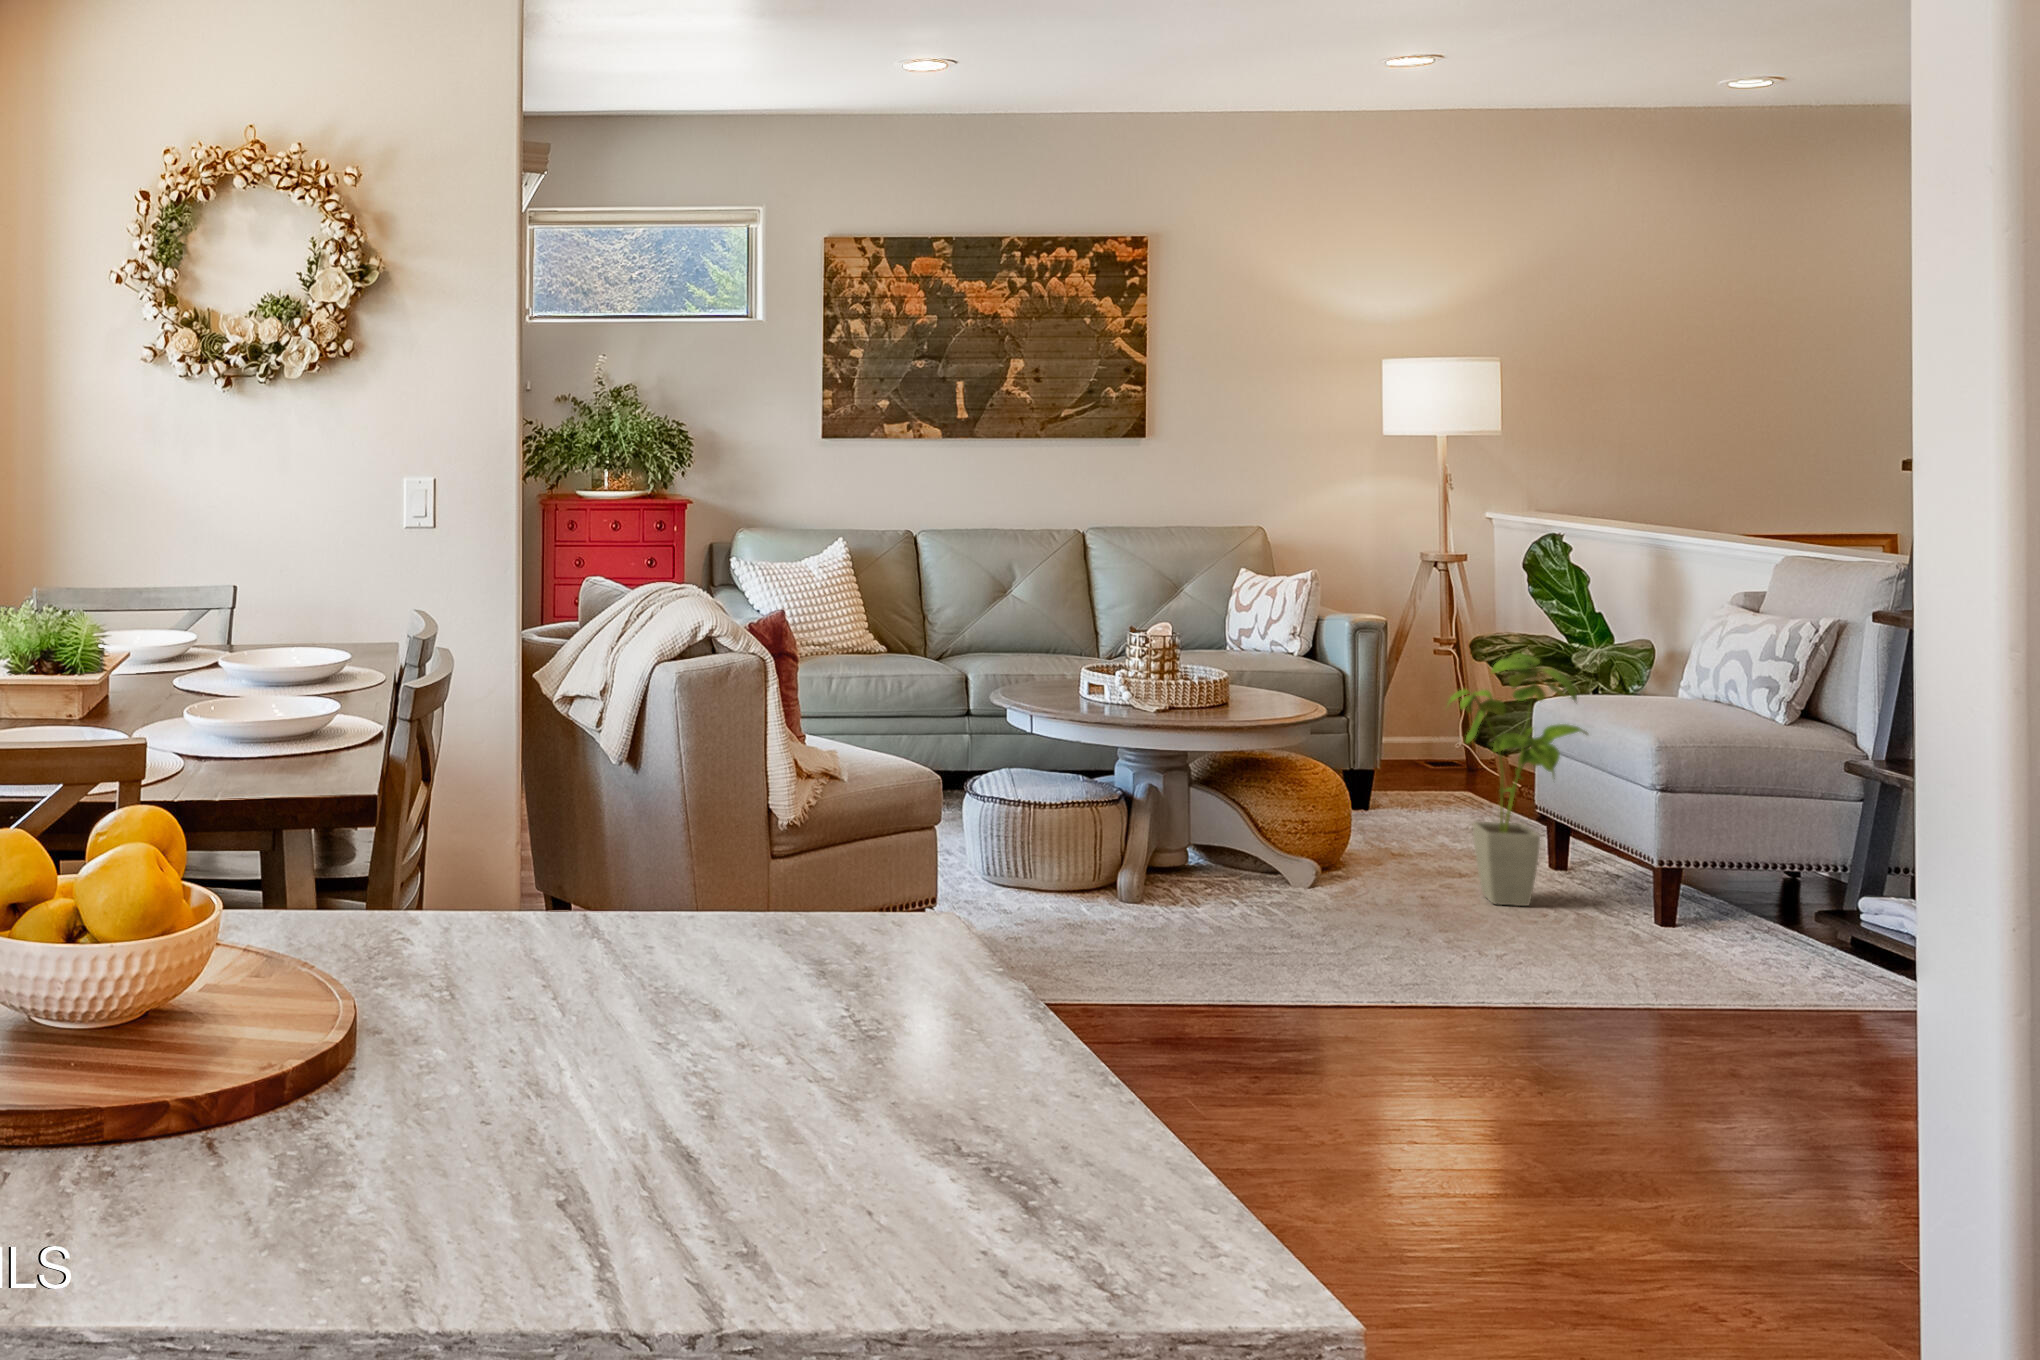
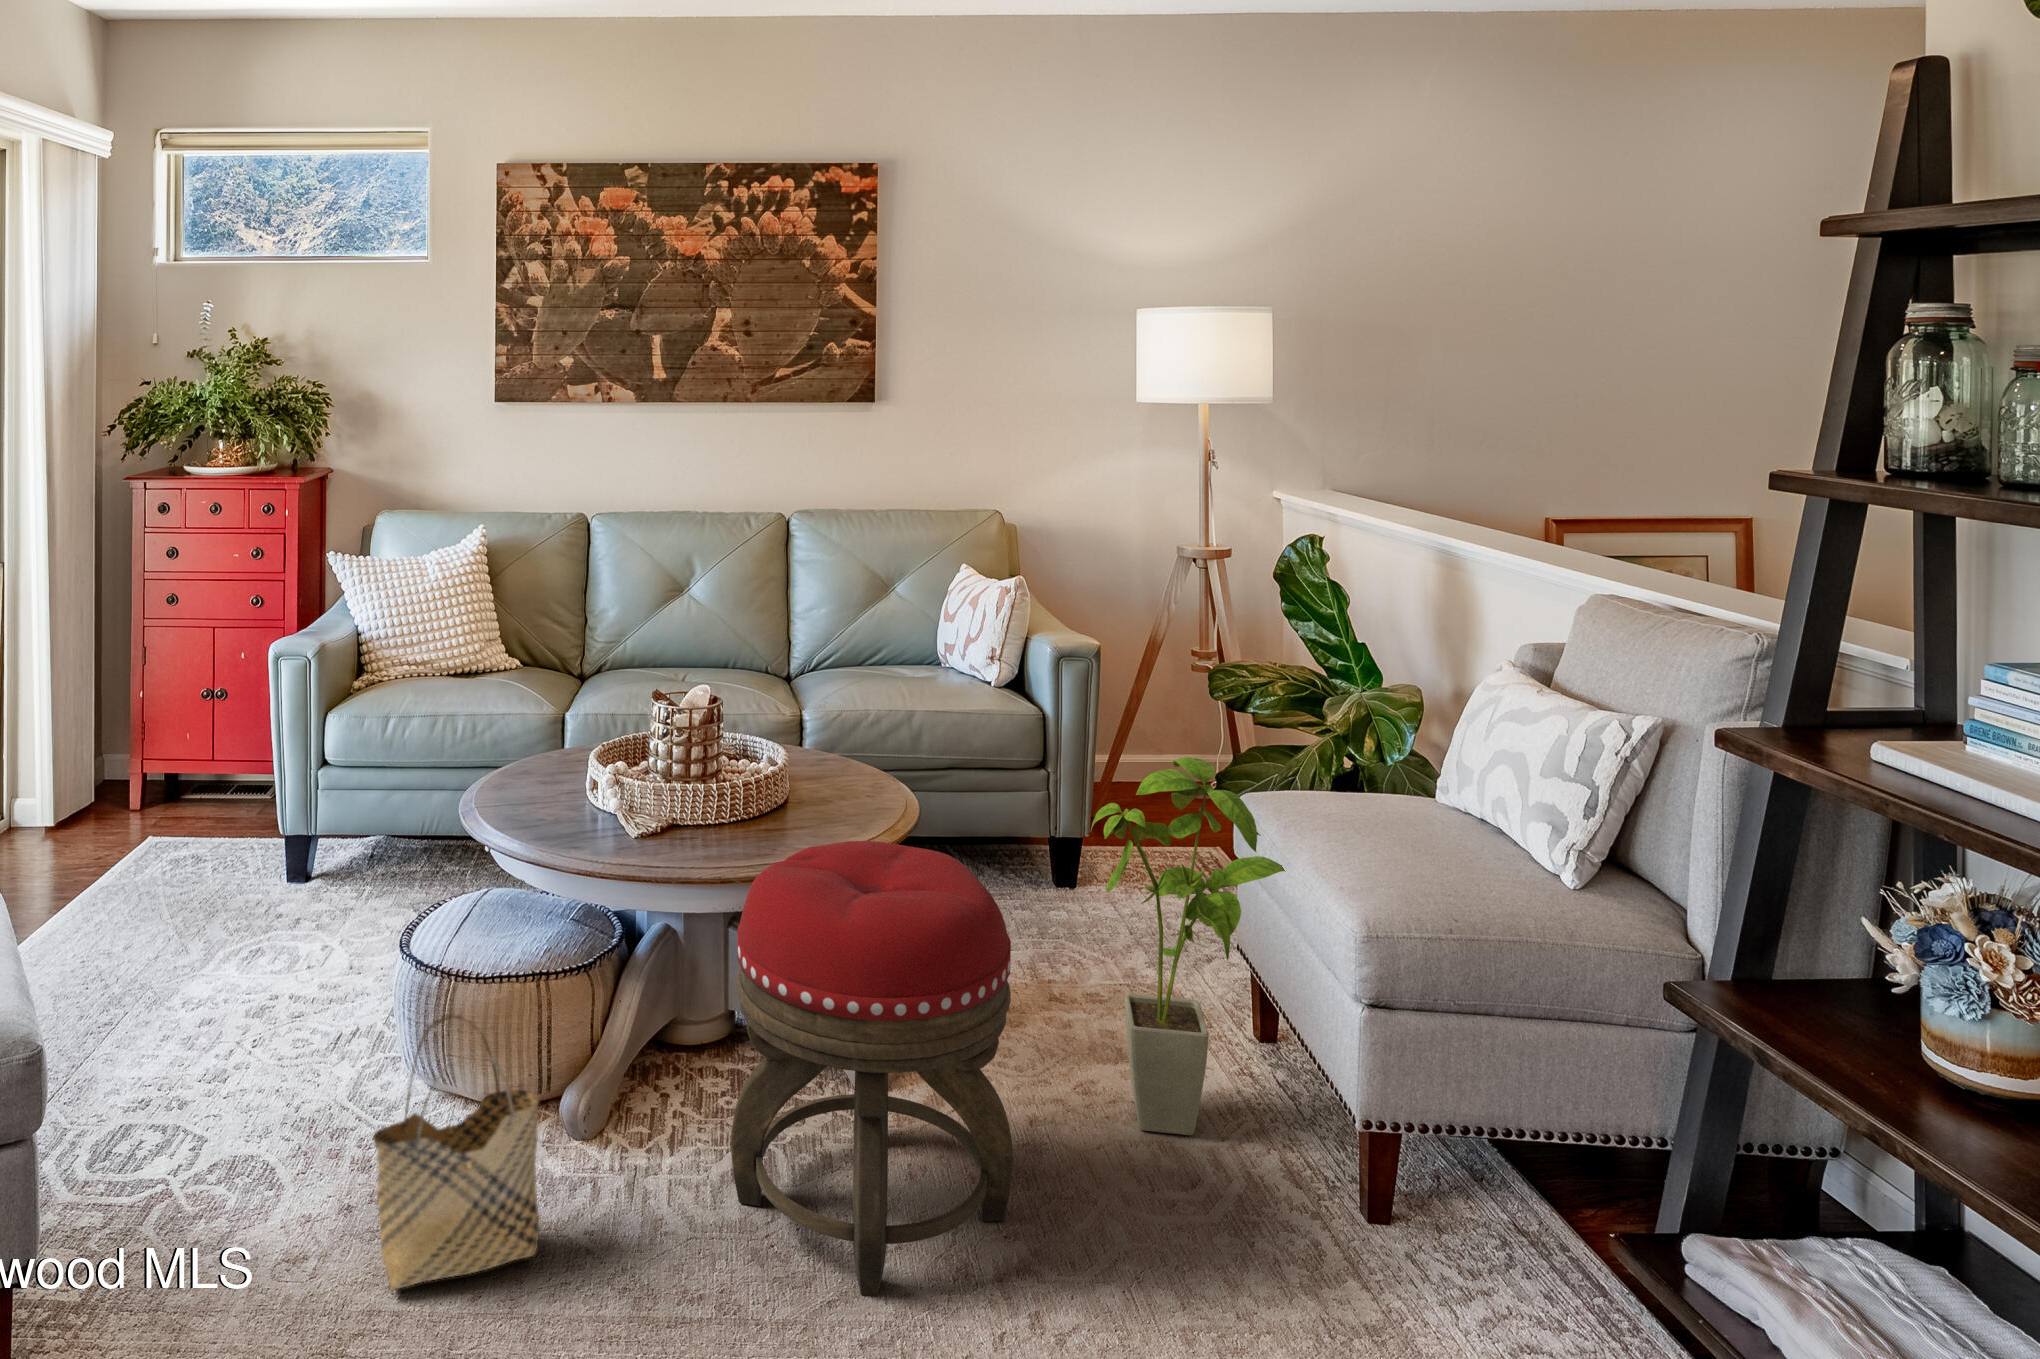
footstool: none [1245,704,1433,954] -> present [731,841,1013,1296]
woven basket: none [1058,797,1150,947] -> present [373,1015,539,1290]

